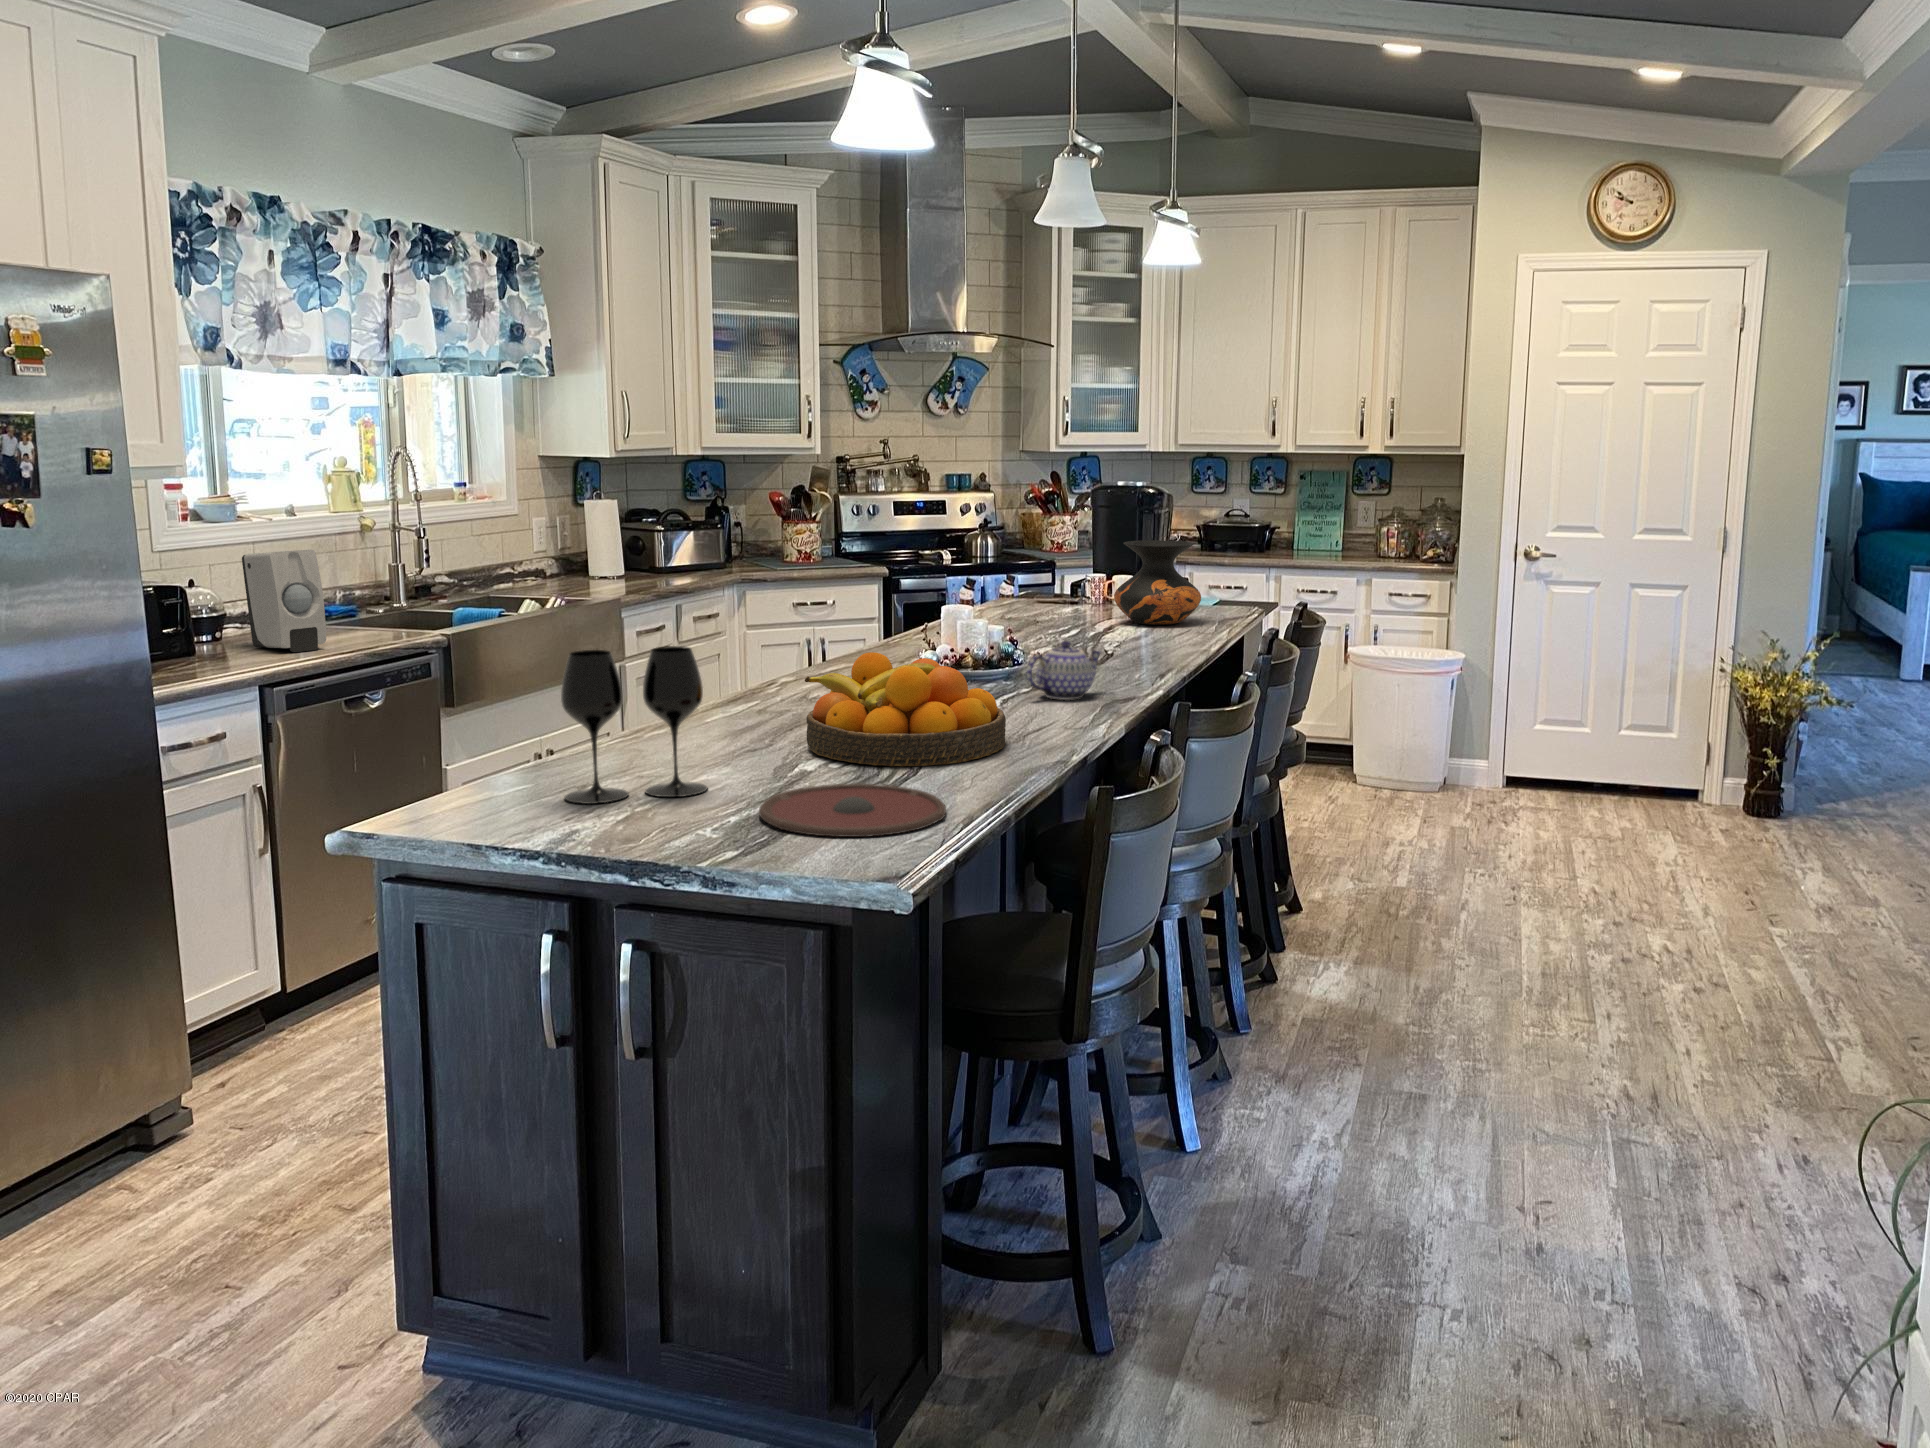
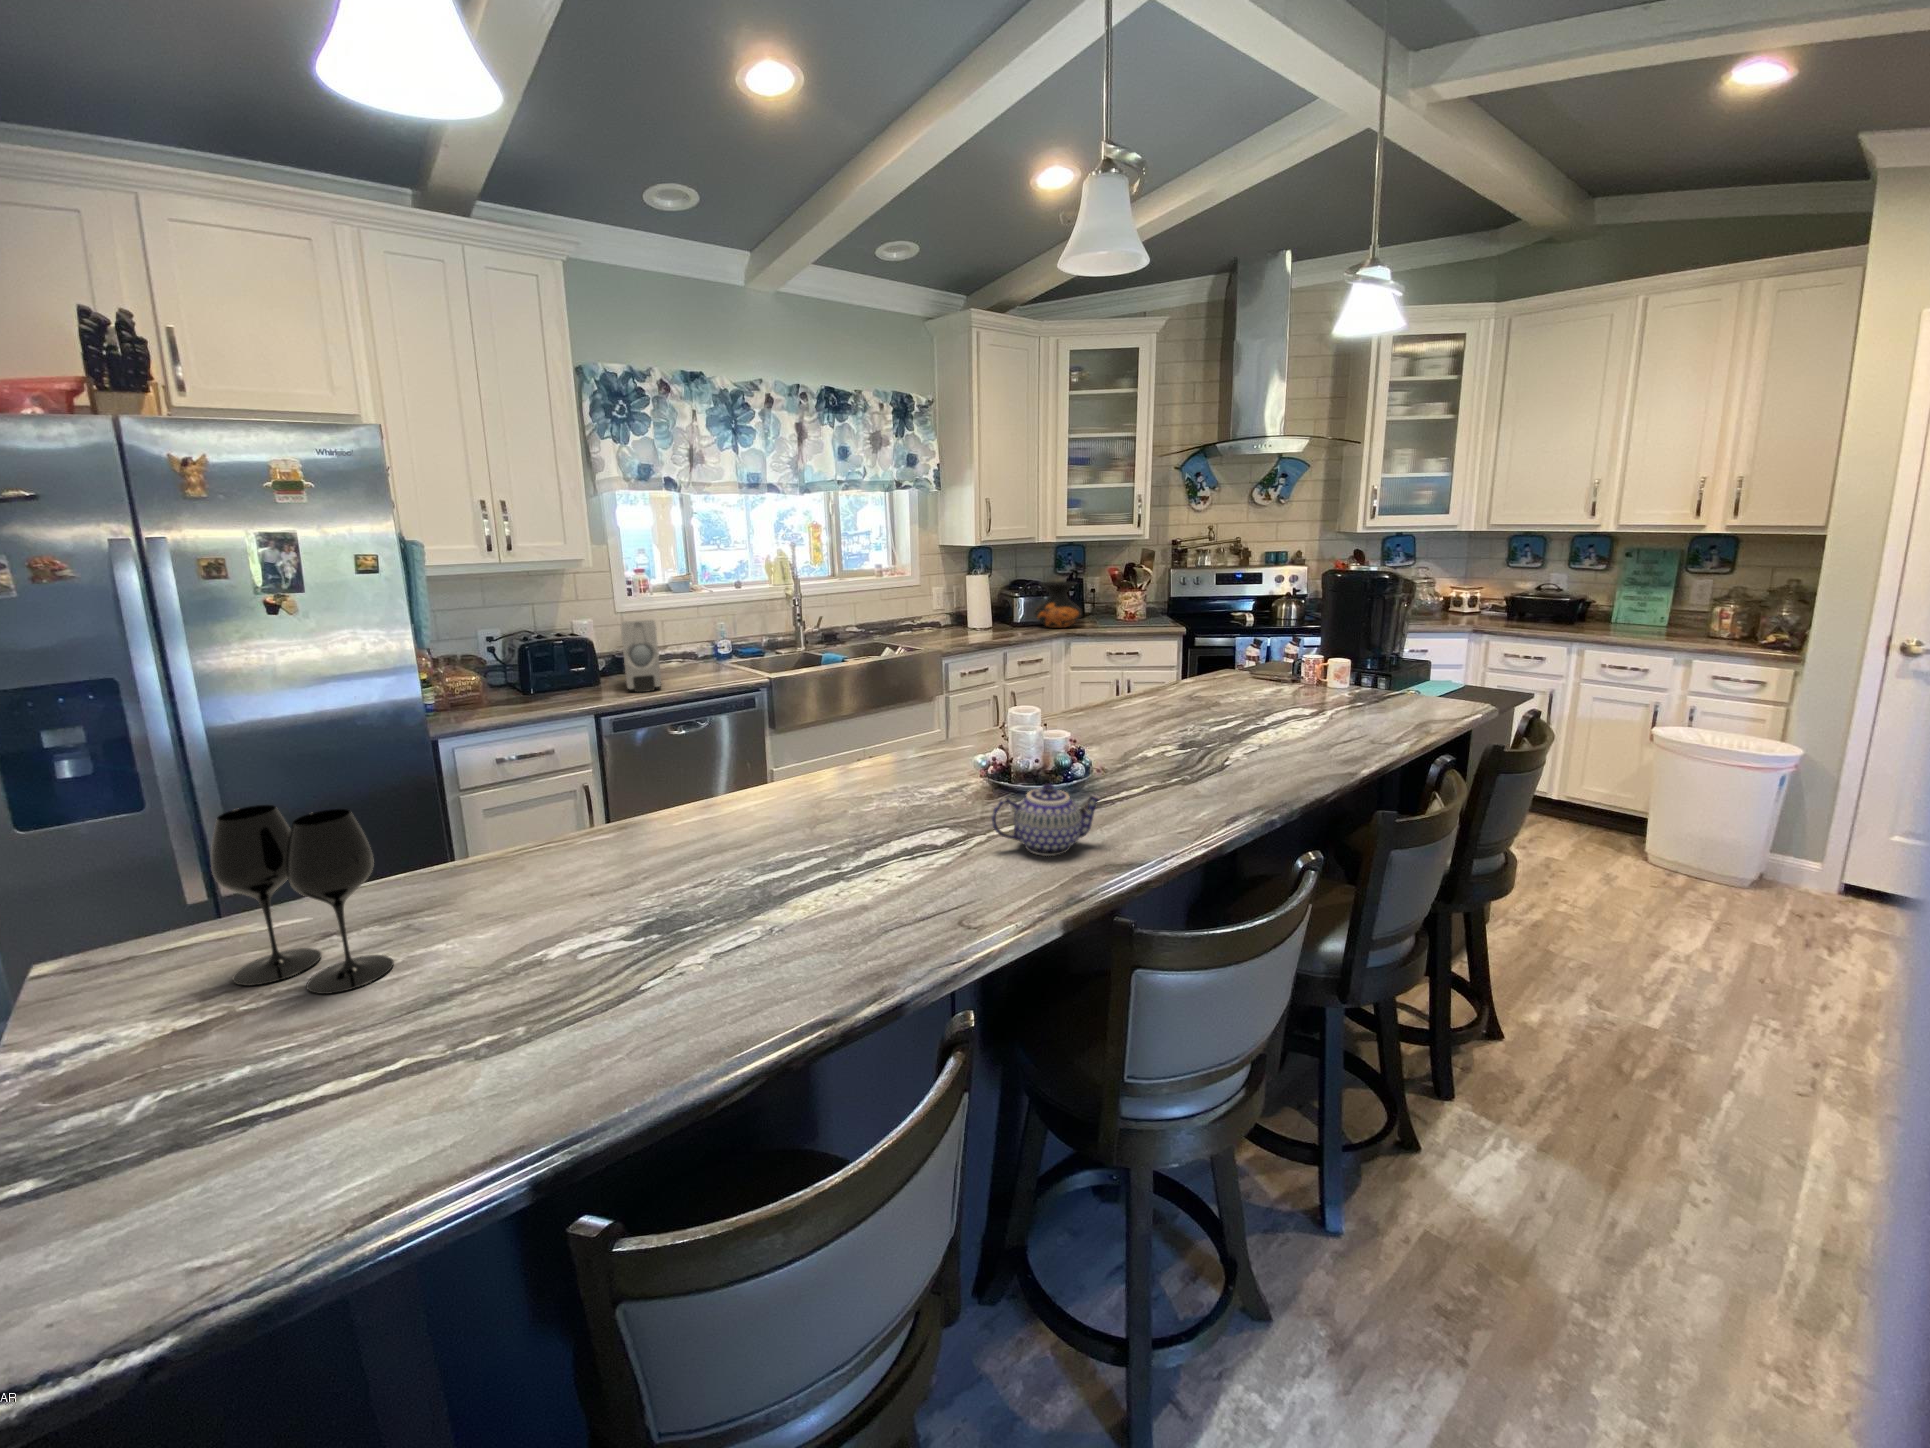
vase: present [1114,540,1201,625] -> present [1034,581,1082,628]
fruit bowl: present [805,652,1006,766] -> none [584,804,838,991]
plate: present [759,783,946,837] -> none [141,1025,470,1226]

